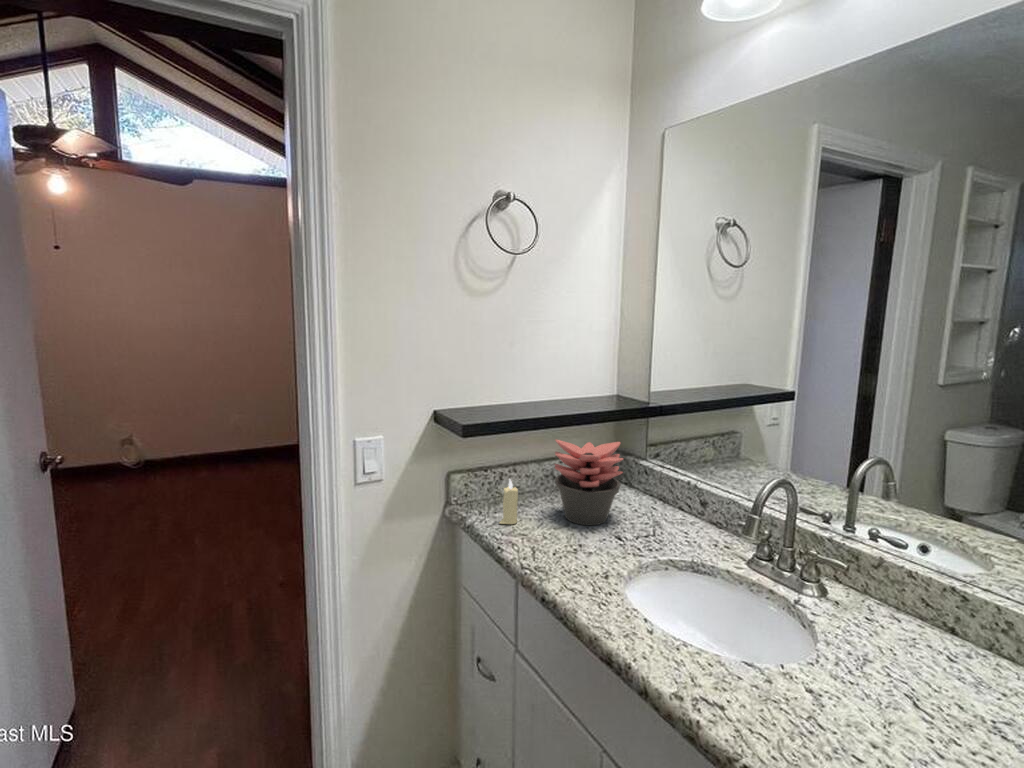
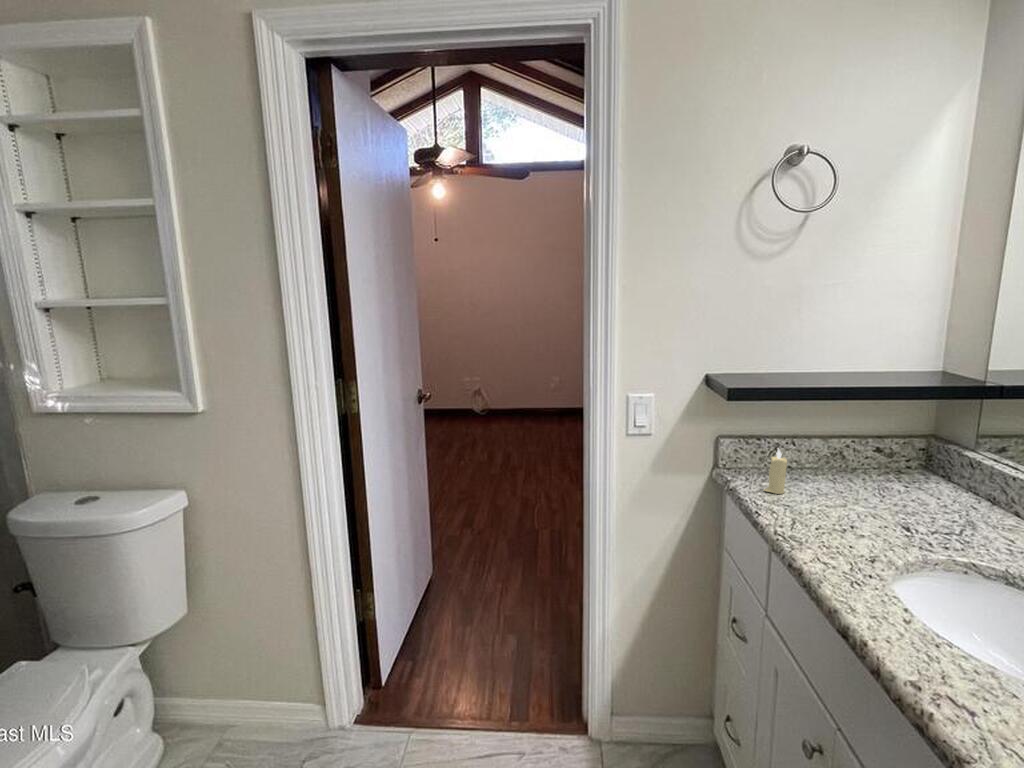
succulent plant: present [555,440,623,525] -> none [833,414,928,512]

